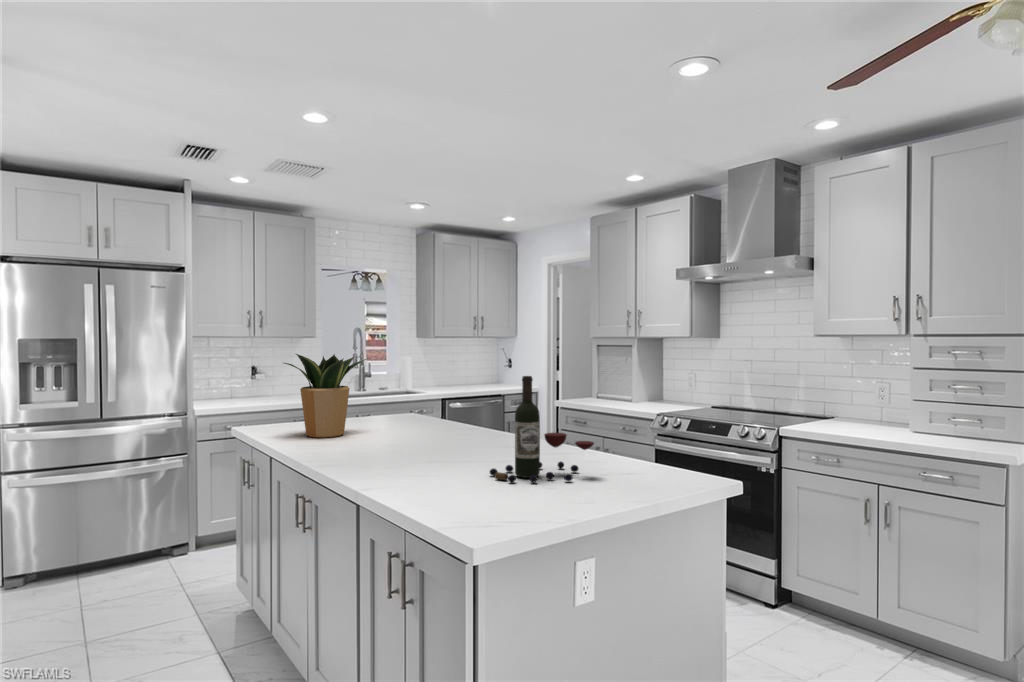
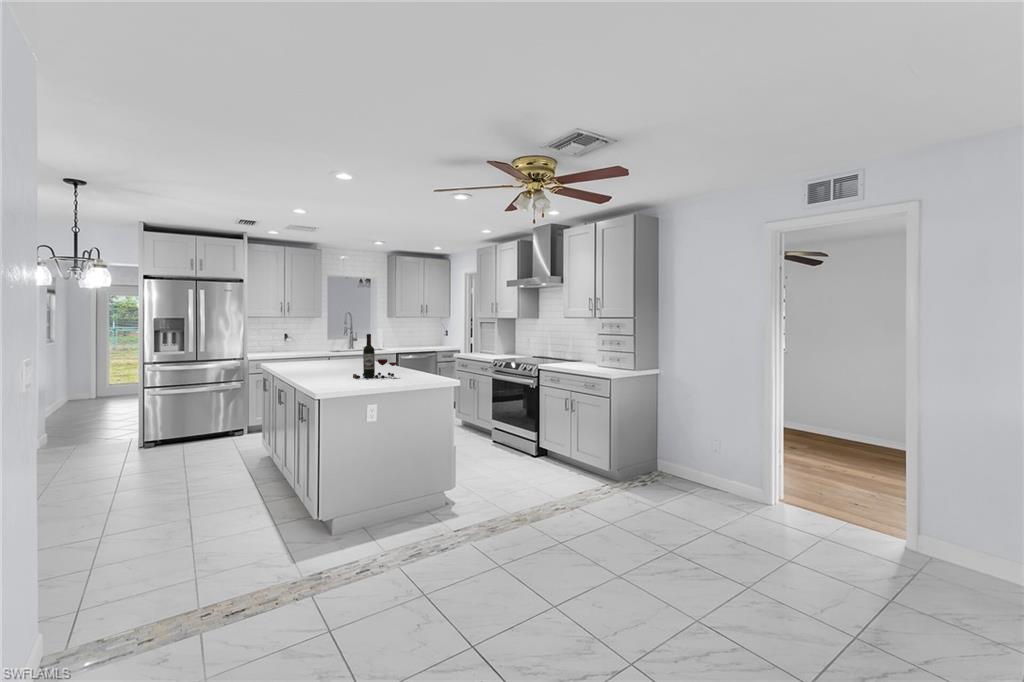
potted plant: present [284,354,367,438] -> none [279,325,324,366]

